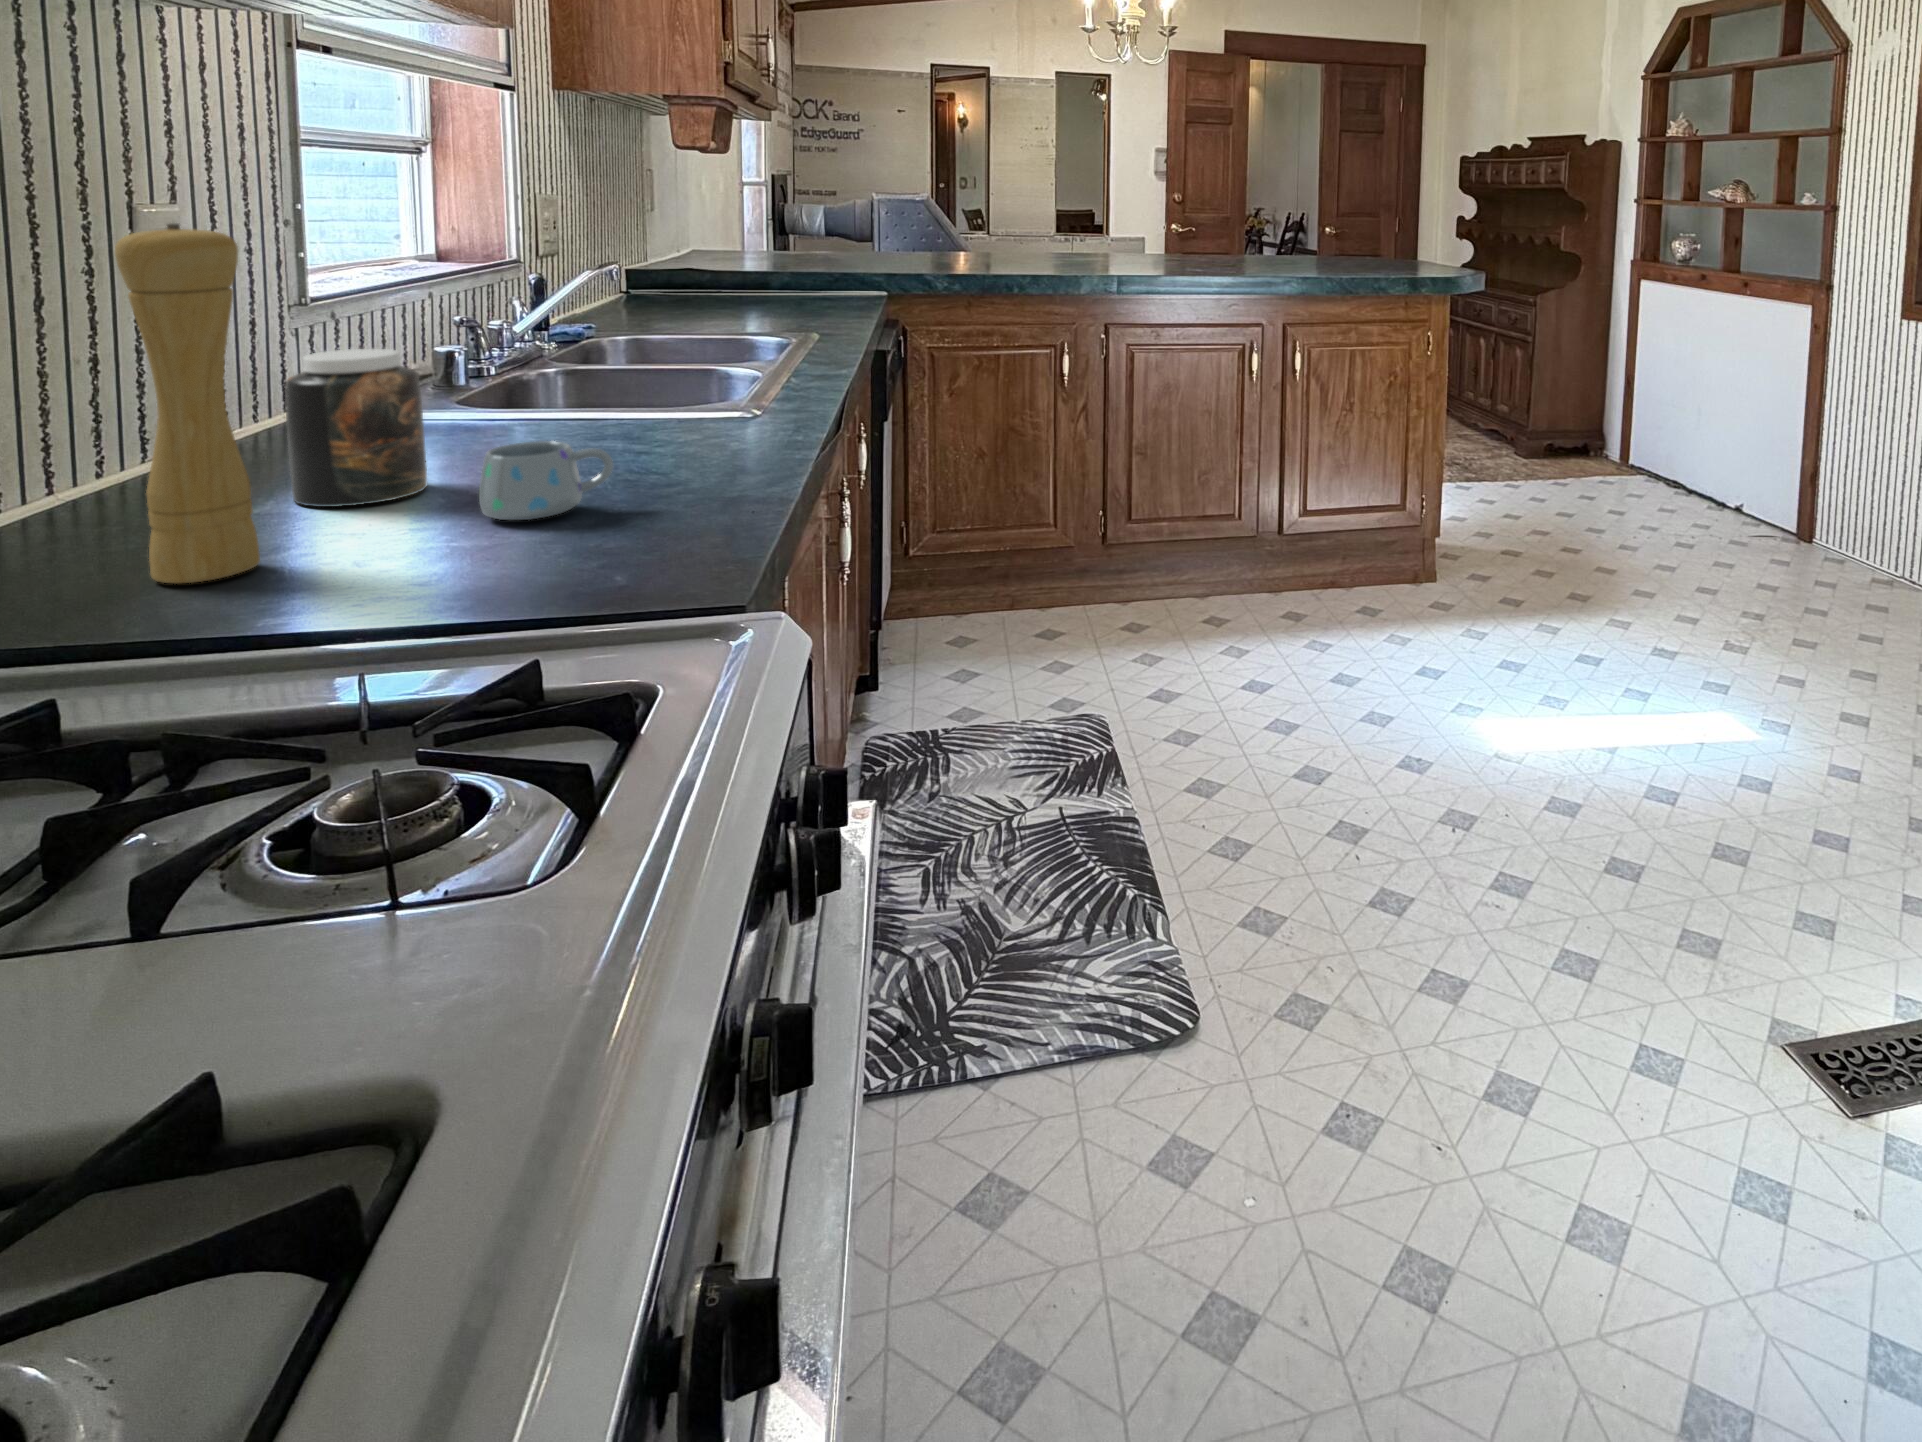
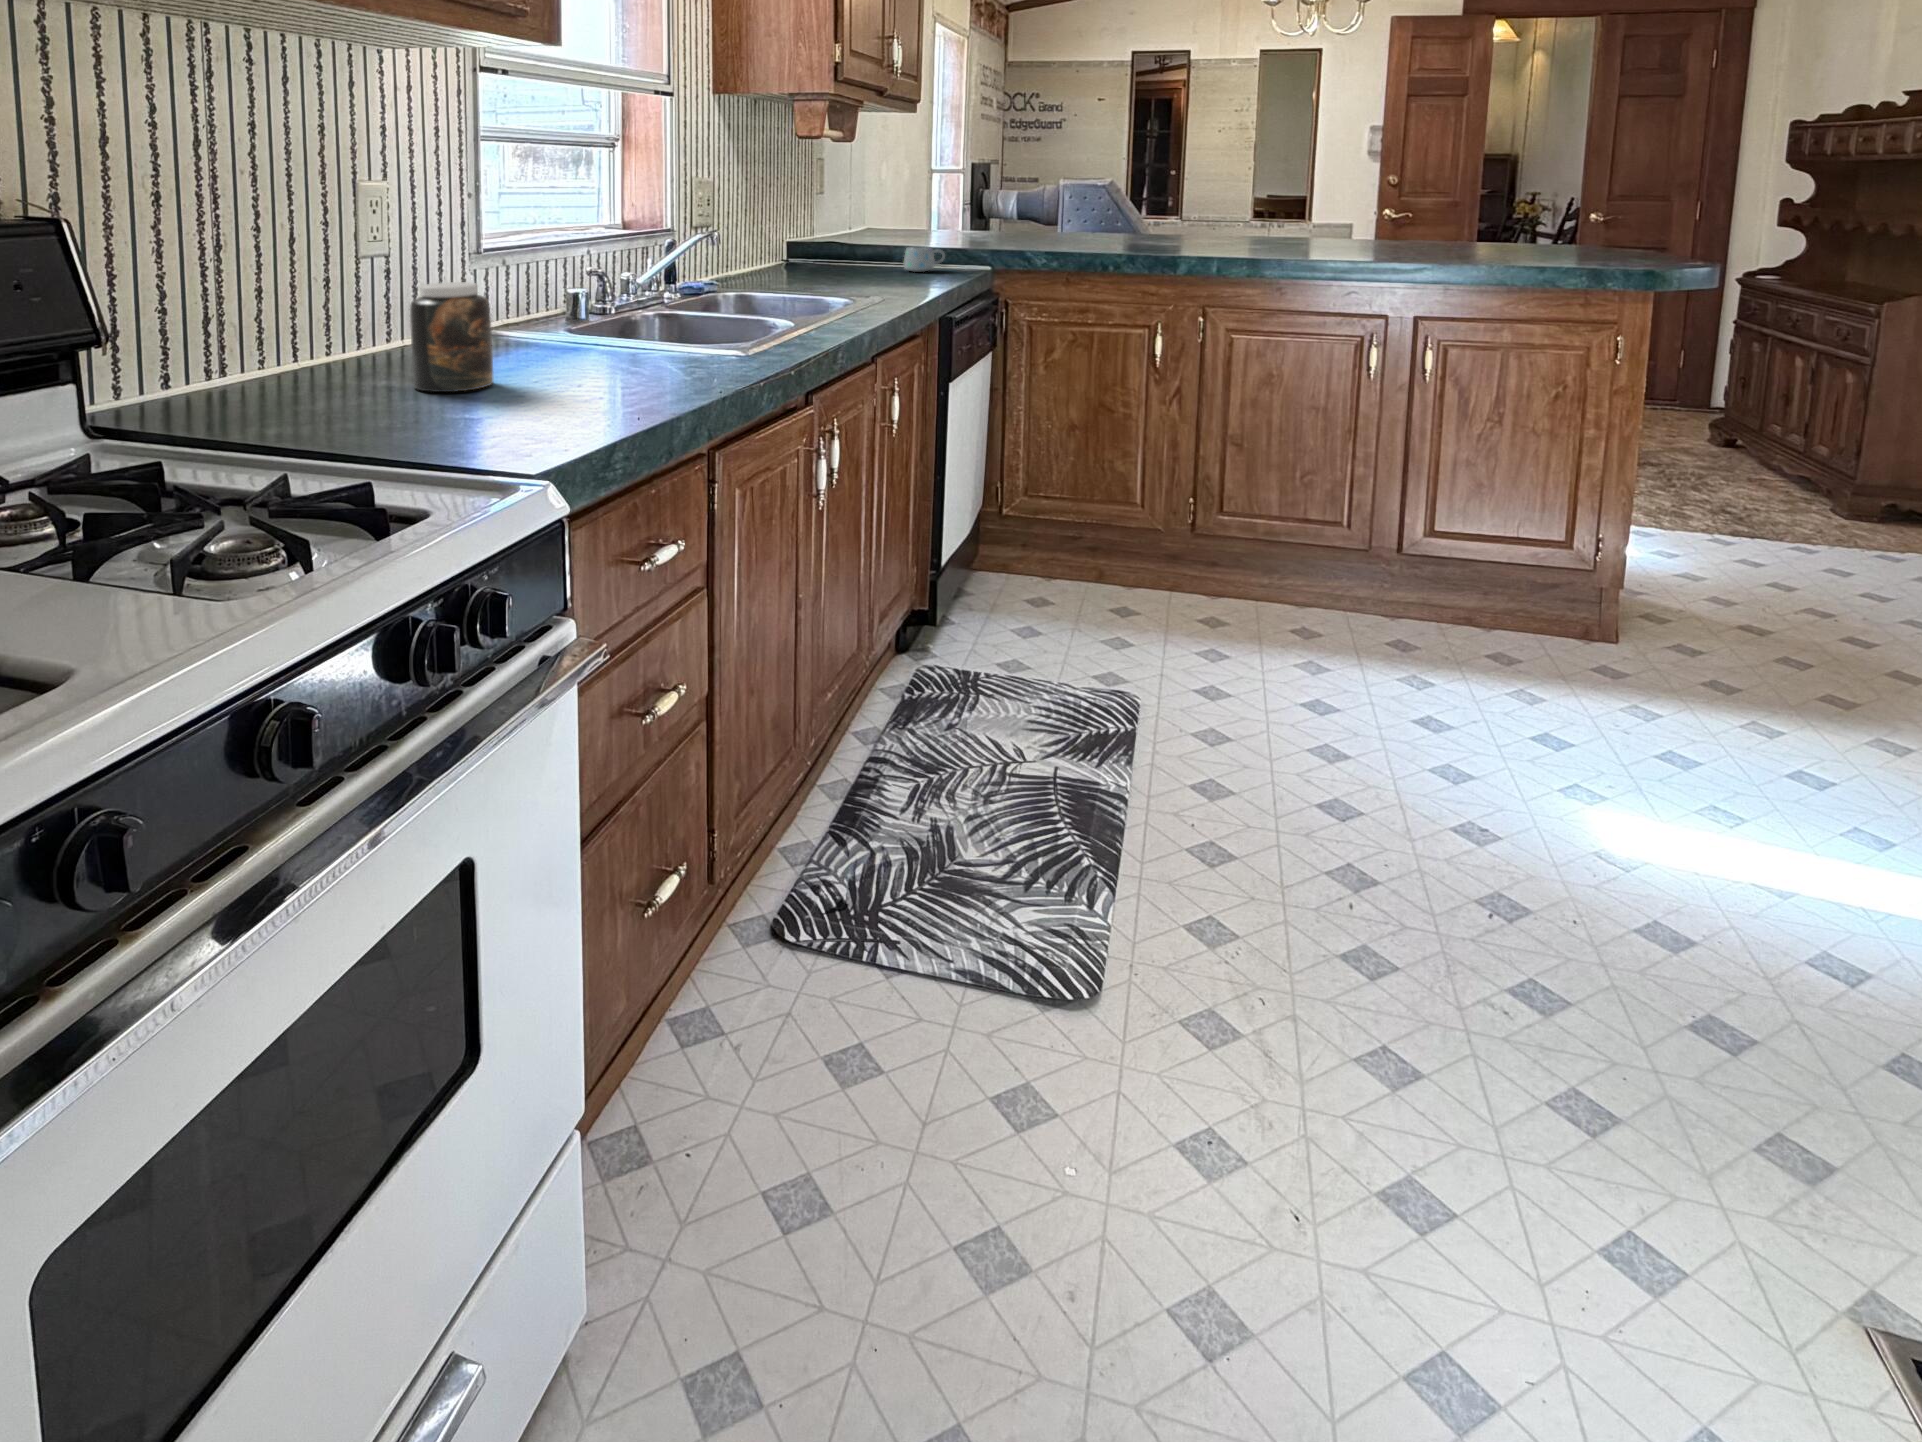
pepper mill: present [115,223,260,583] -> none [279,187,354,425]
mug: present [479,441,613,520] -> present [904,247,945,272]

